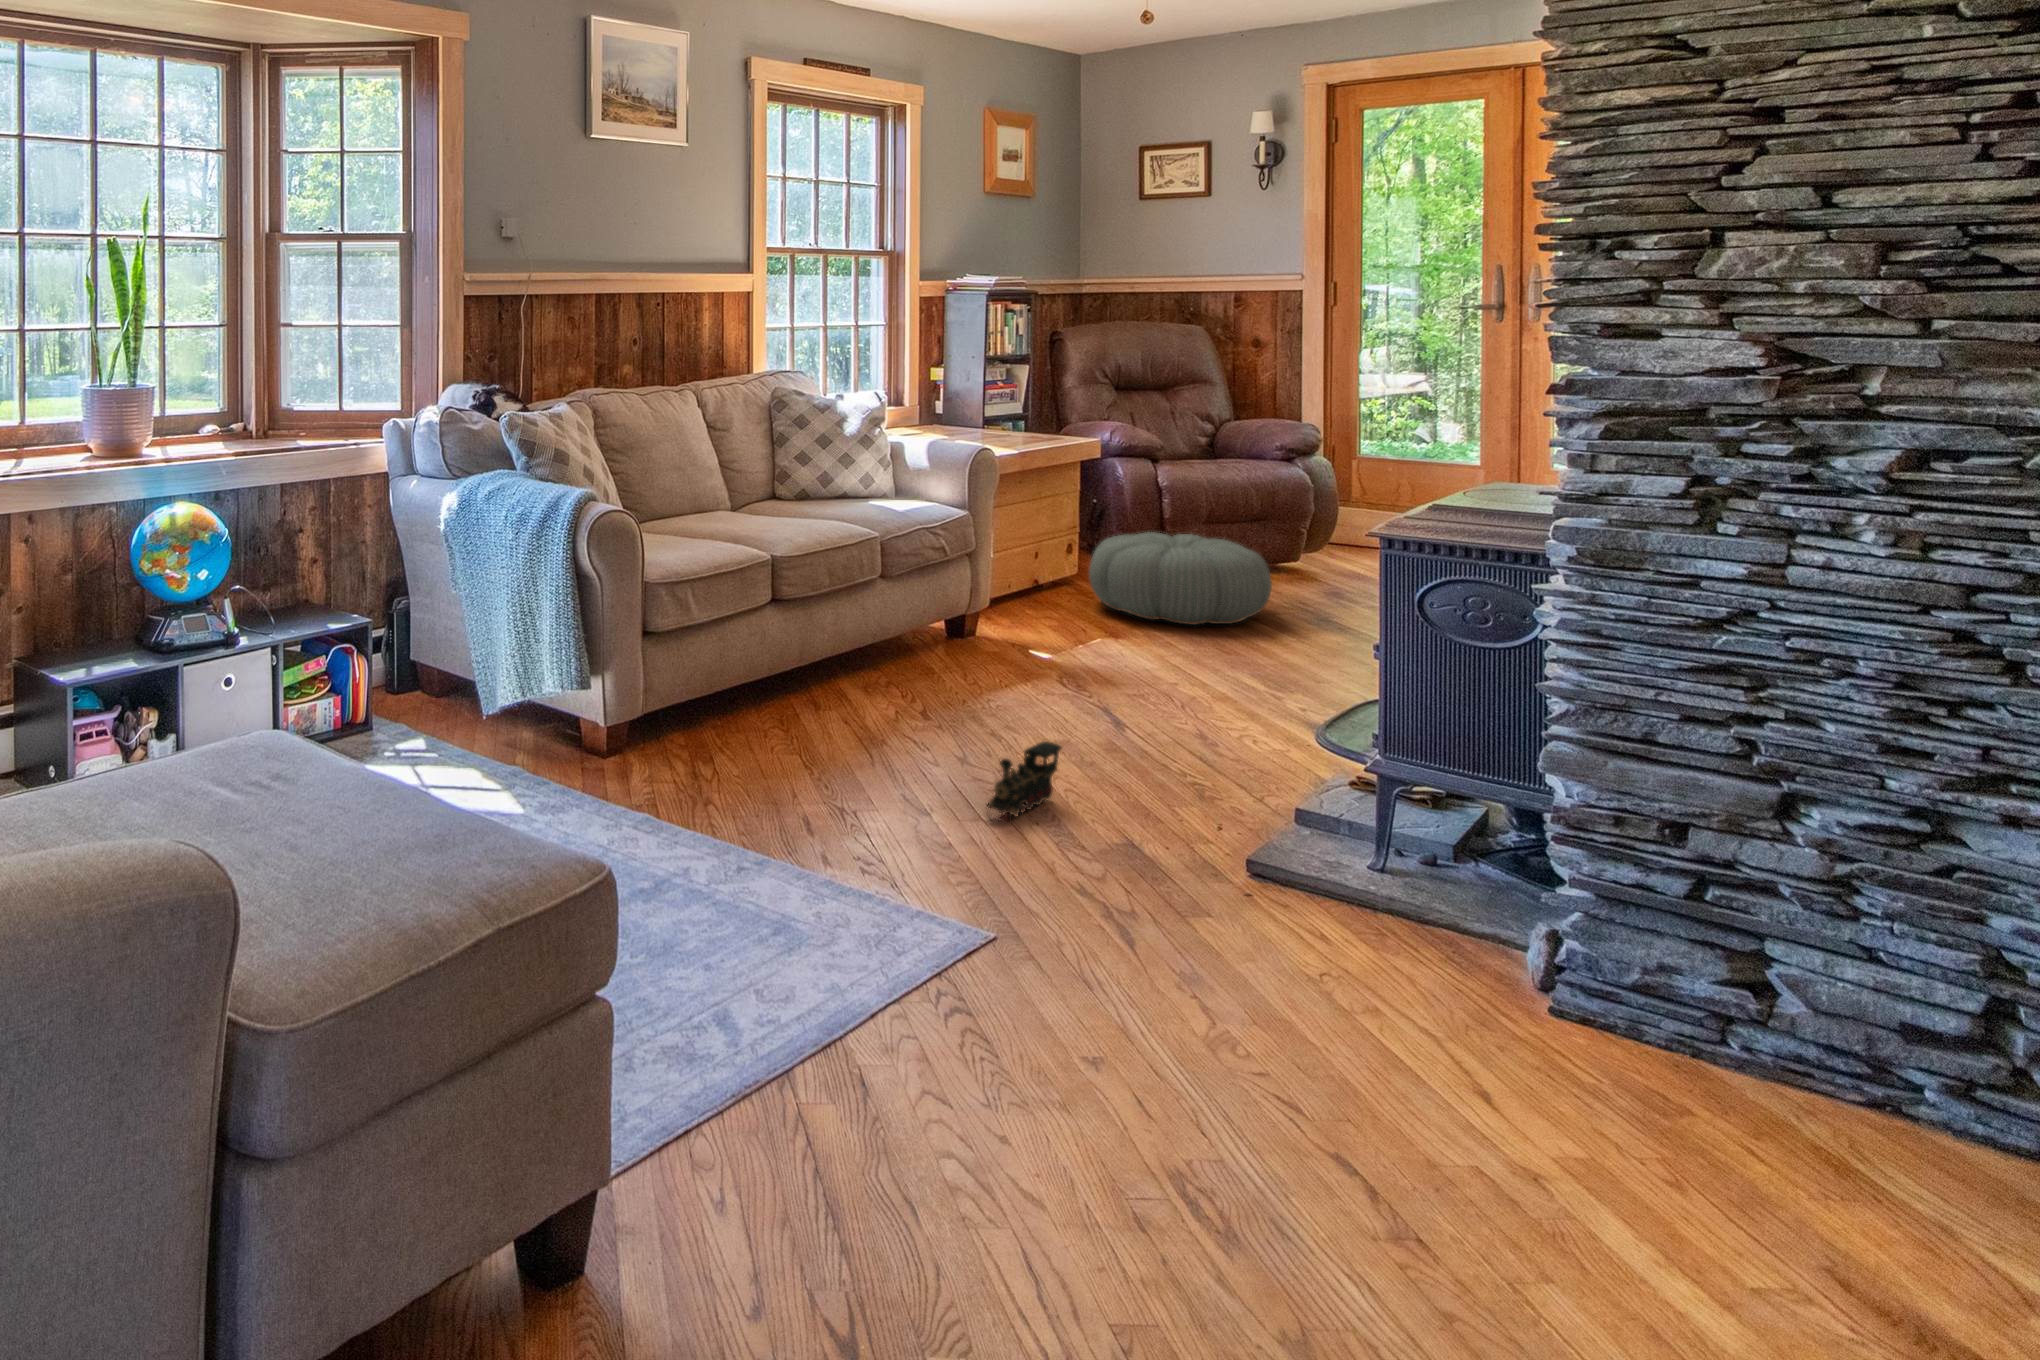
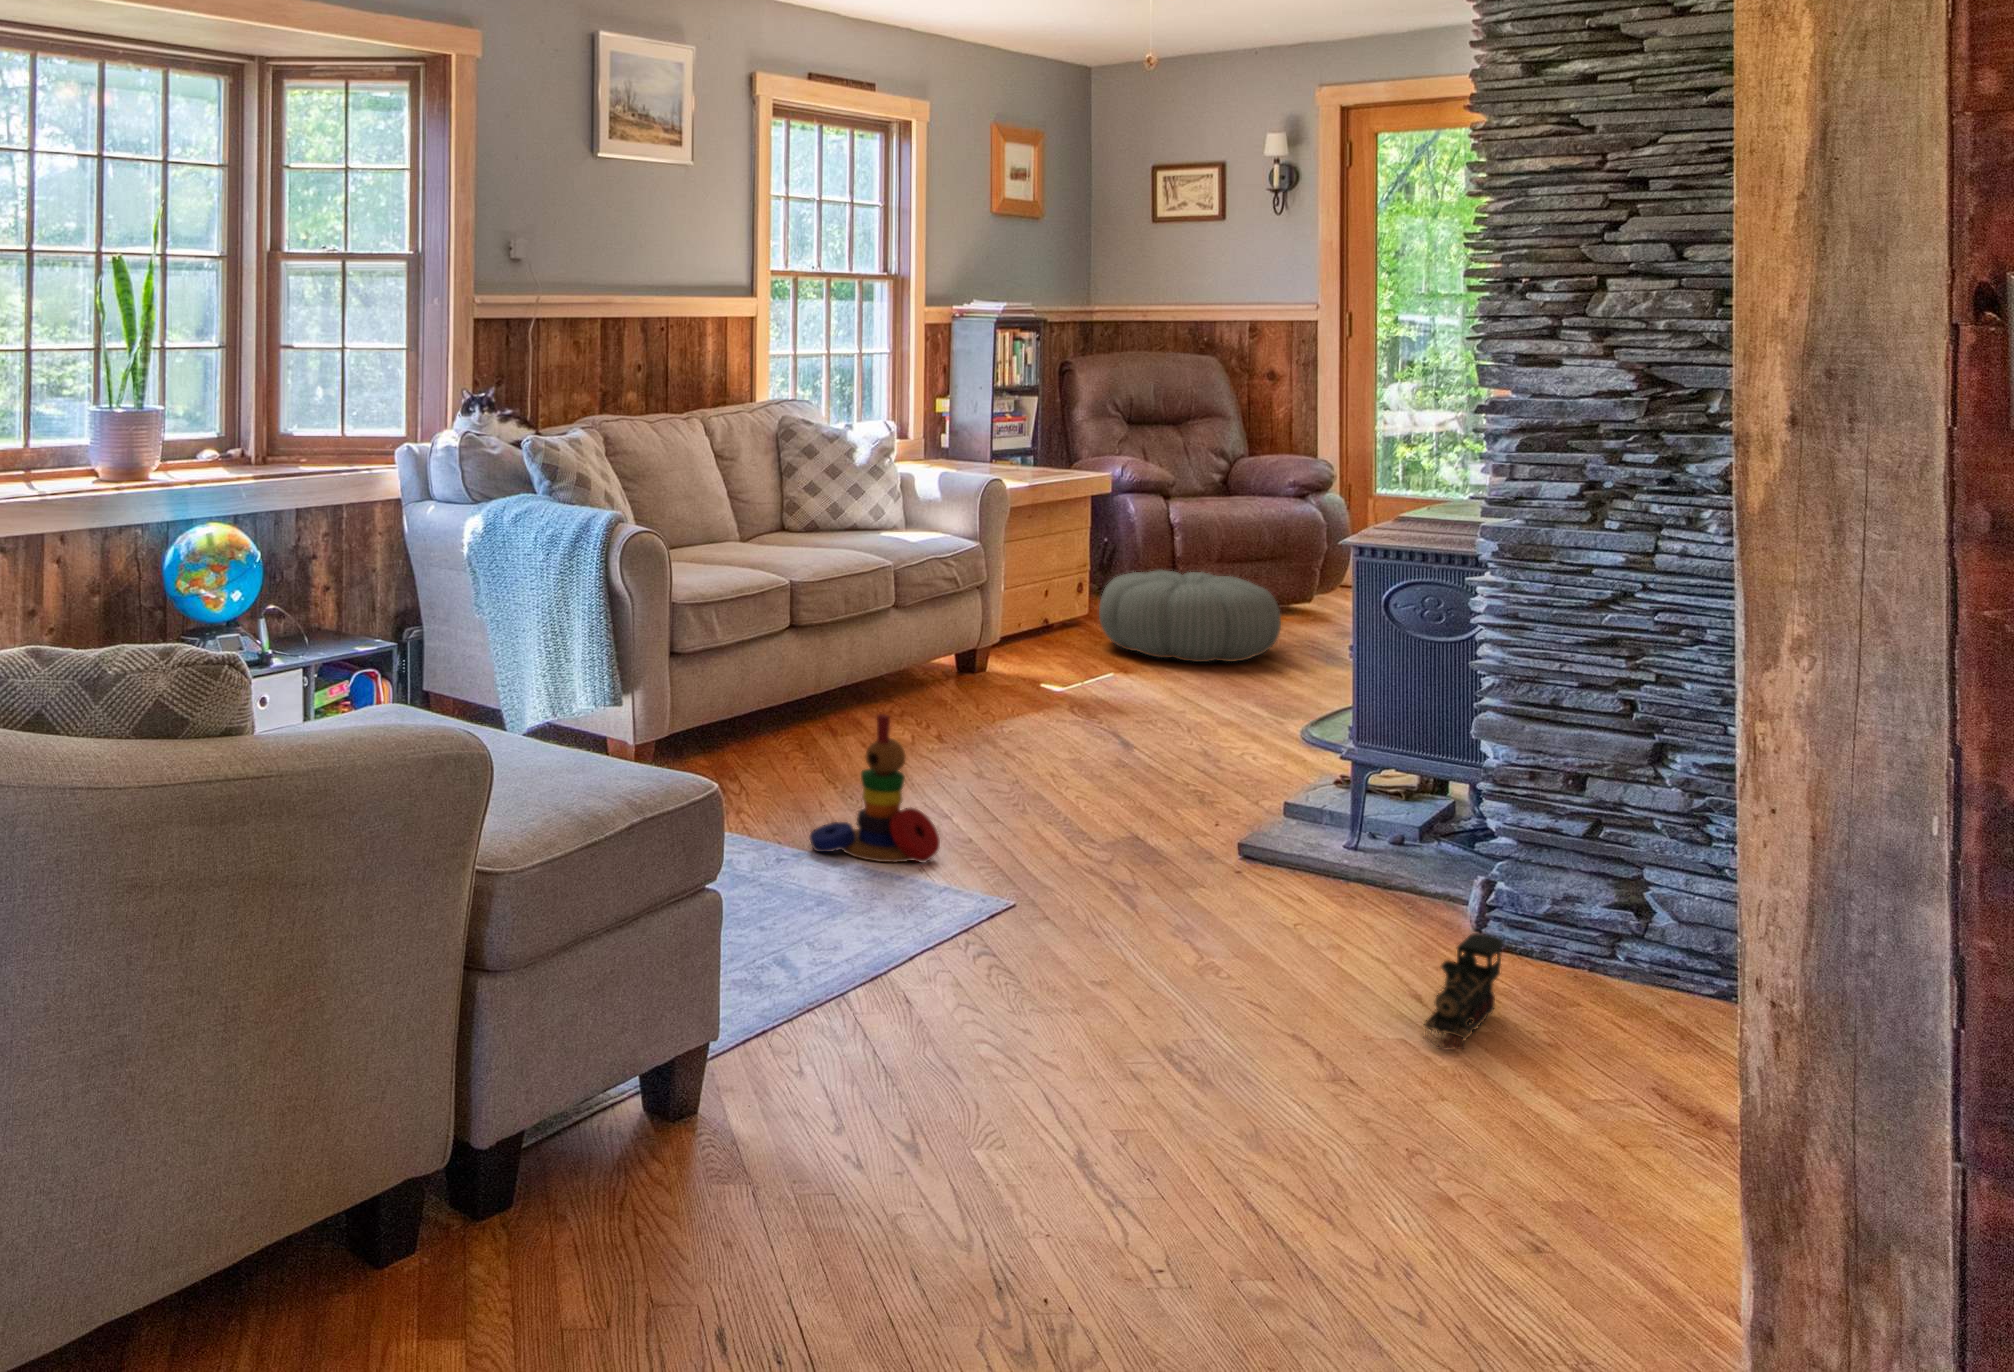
stacking toy: none [776,715,917,879] -> present [810,714,940,862]
toy train: present [987,741,1062,821] -> present [1424,933,1504,1050]

